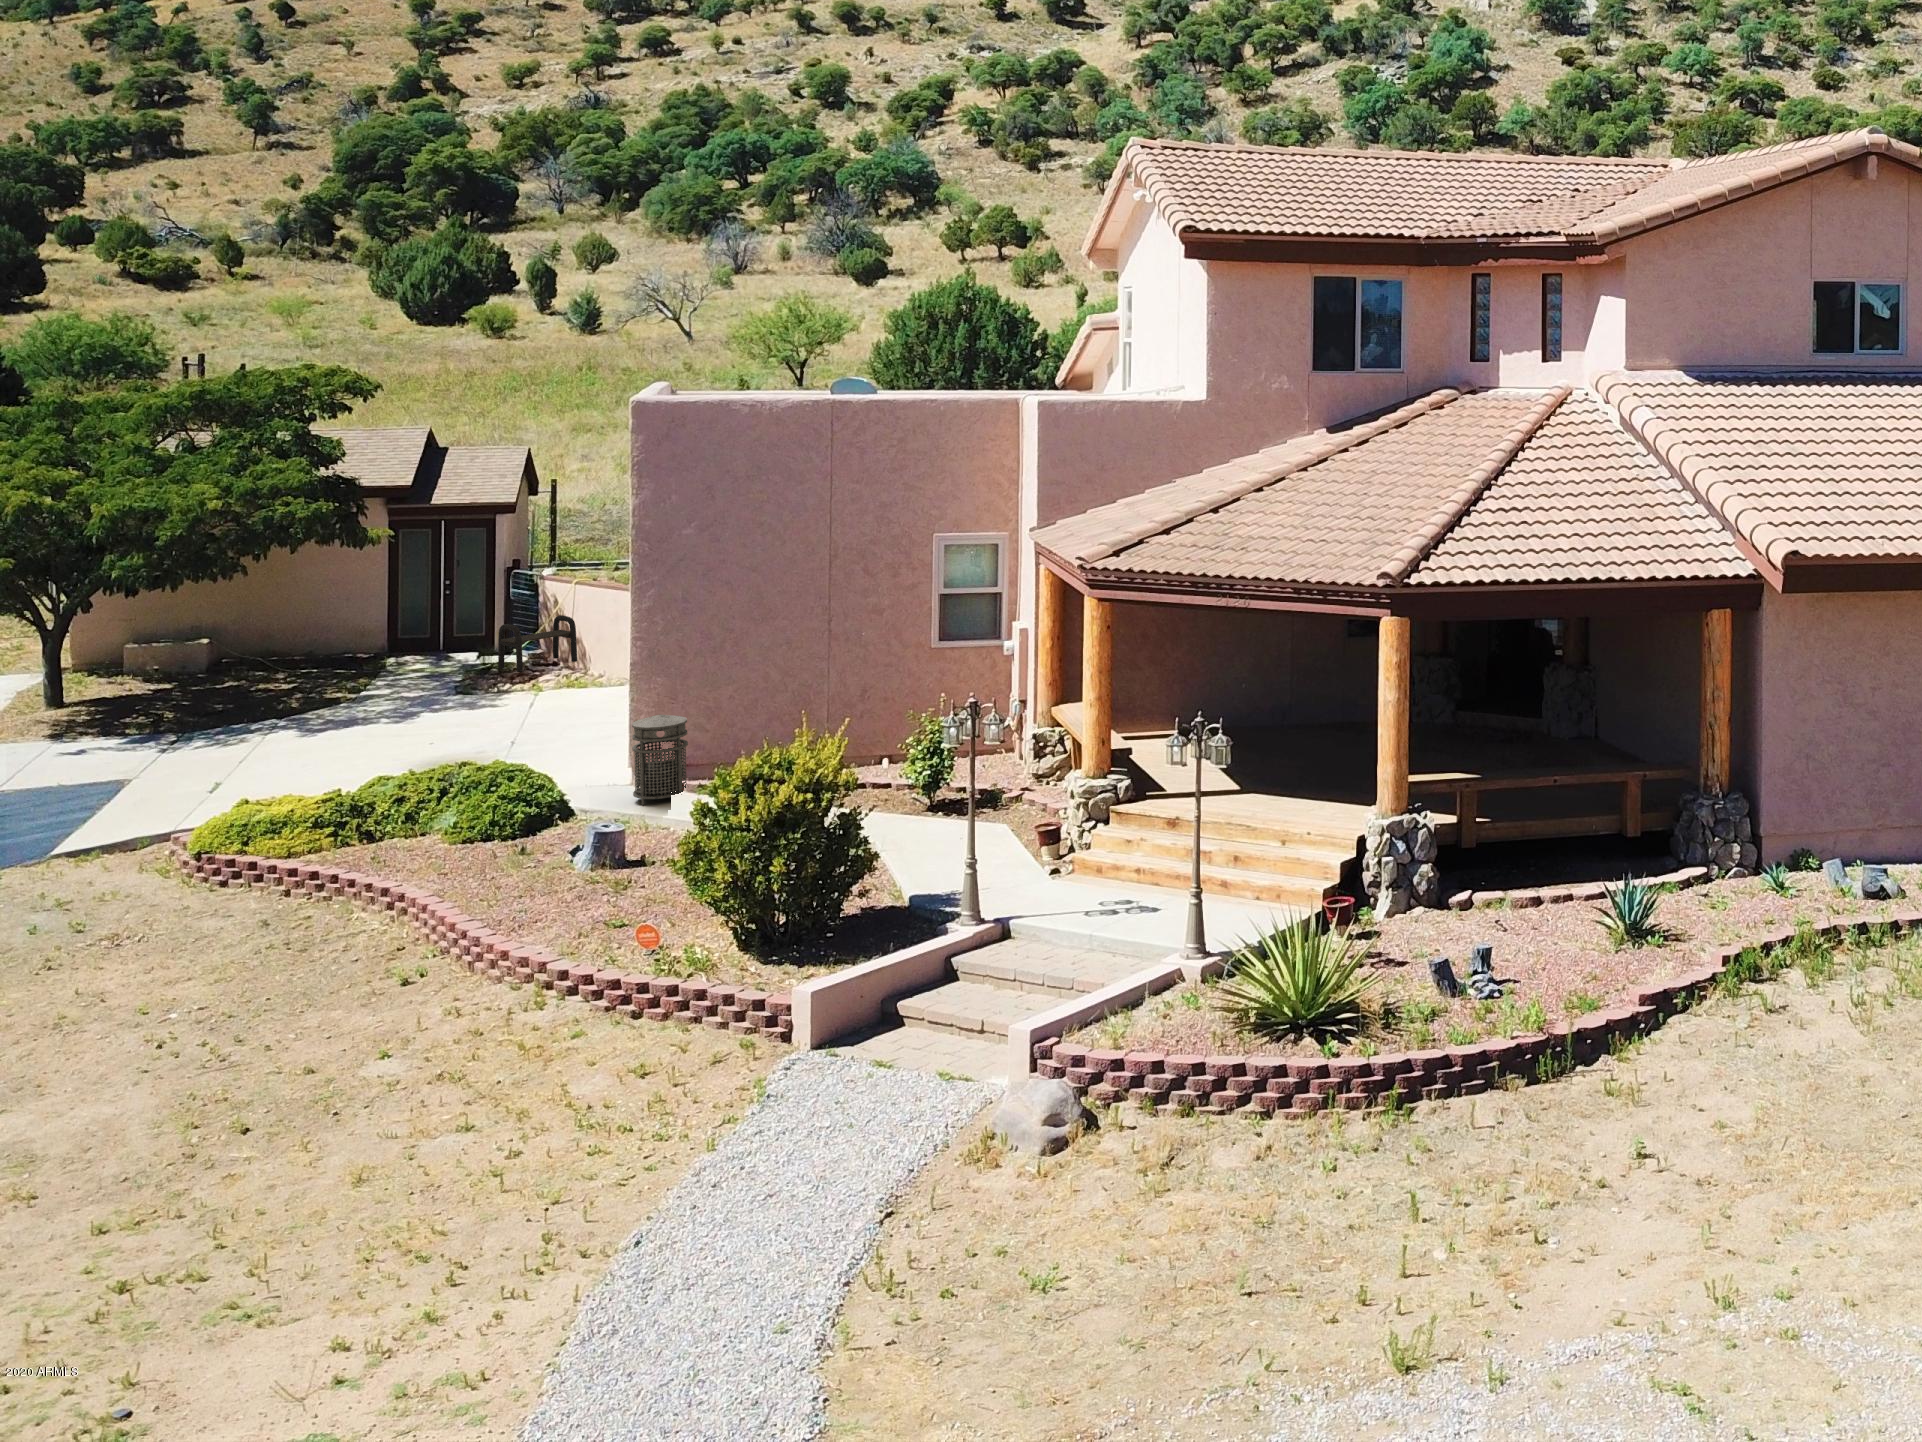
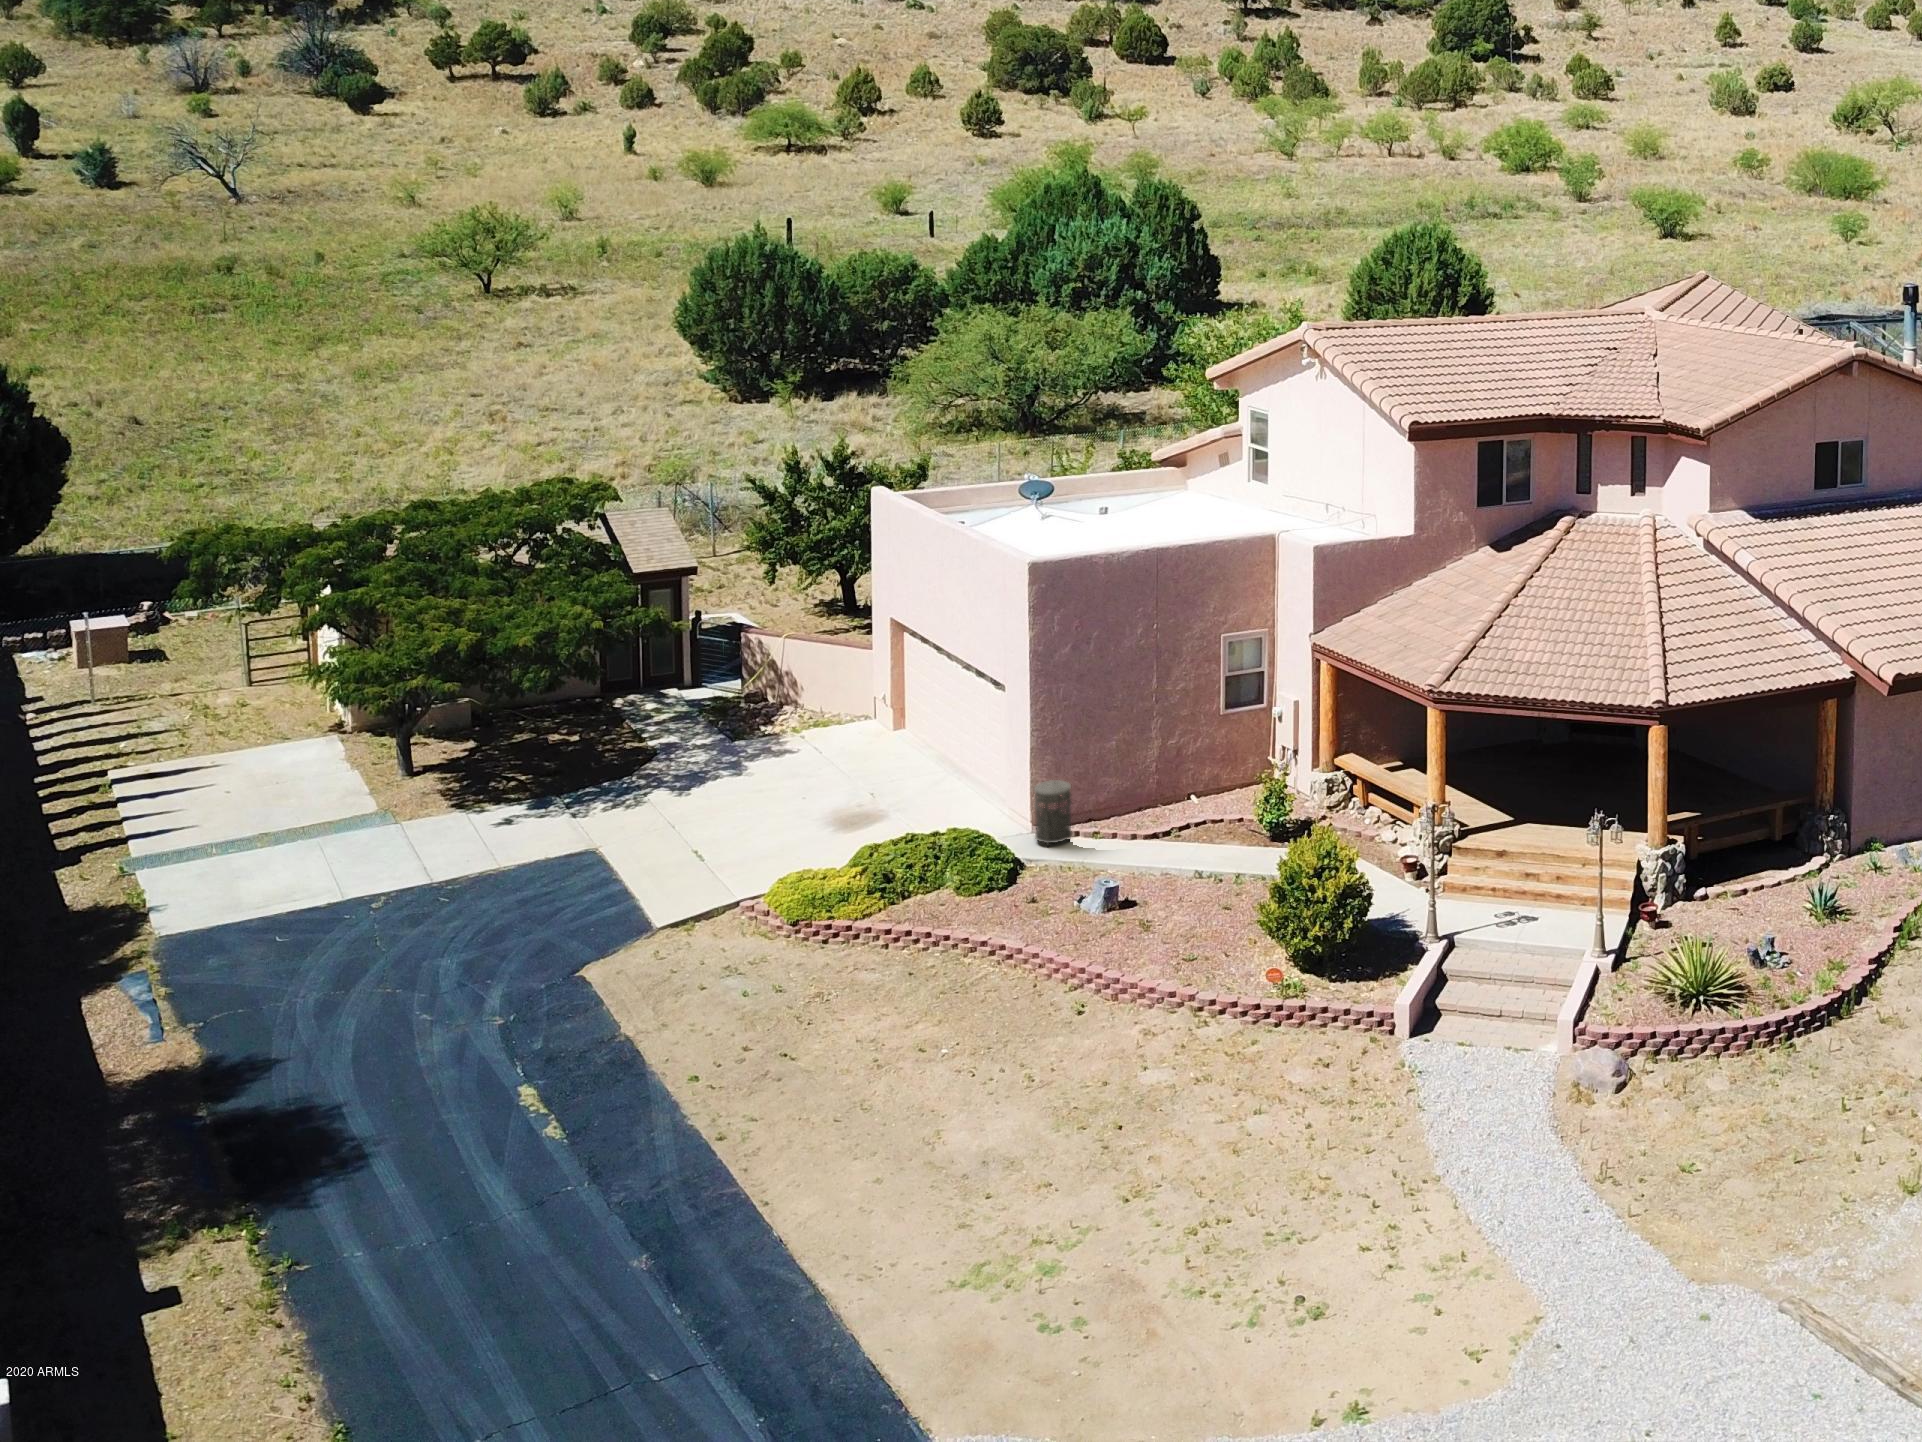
bench: present [498,615,577,672] -> none [730,659,789,710]

